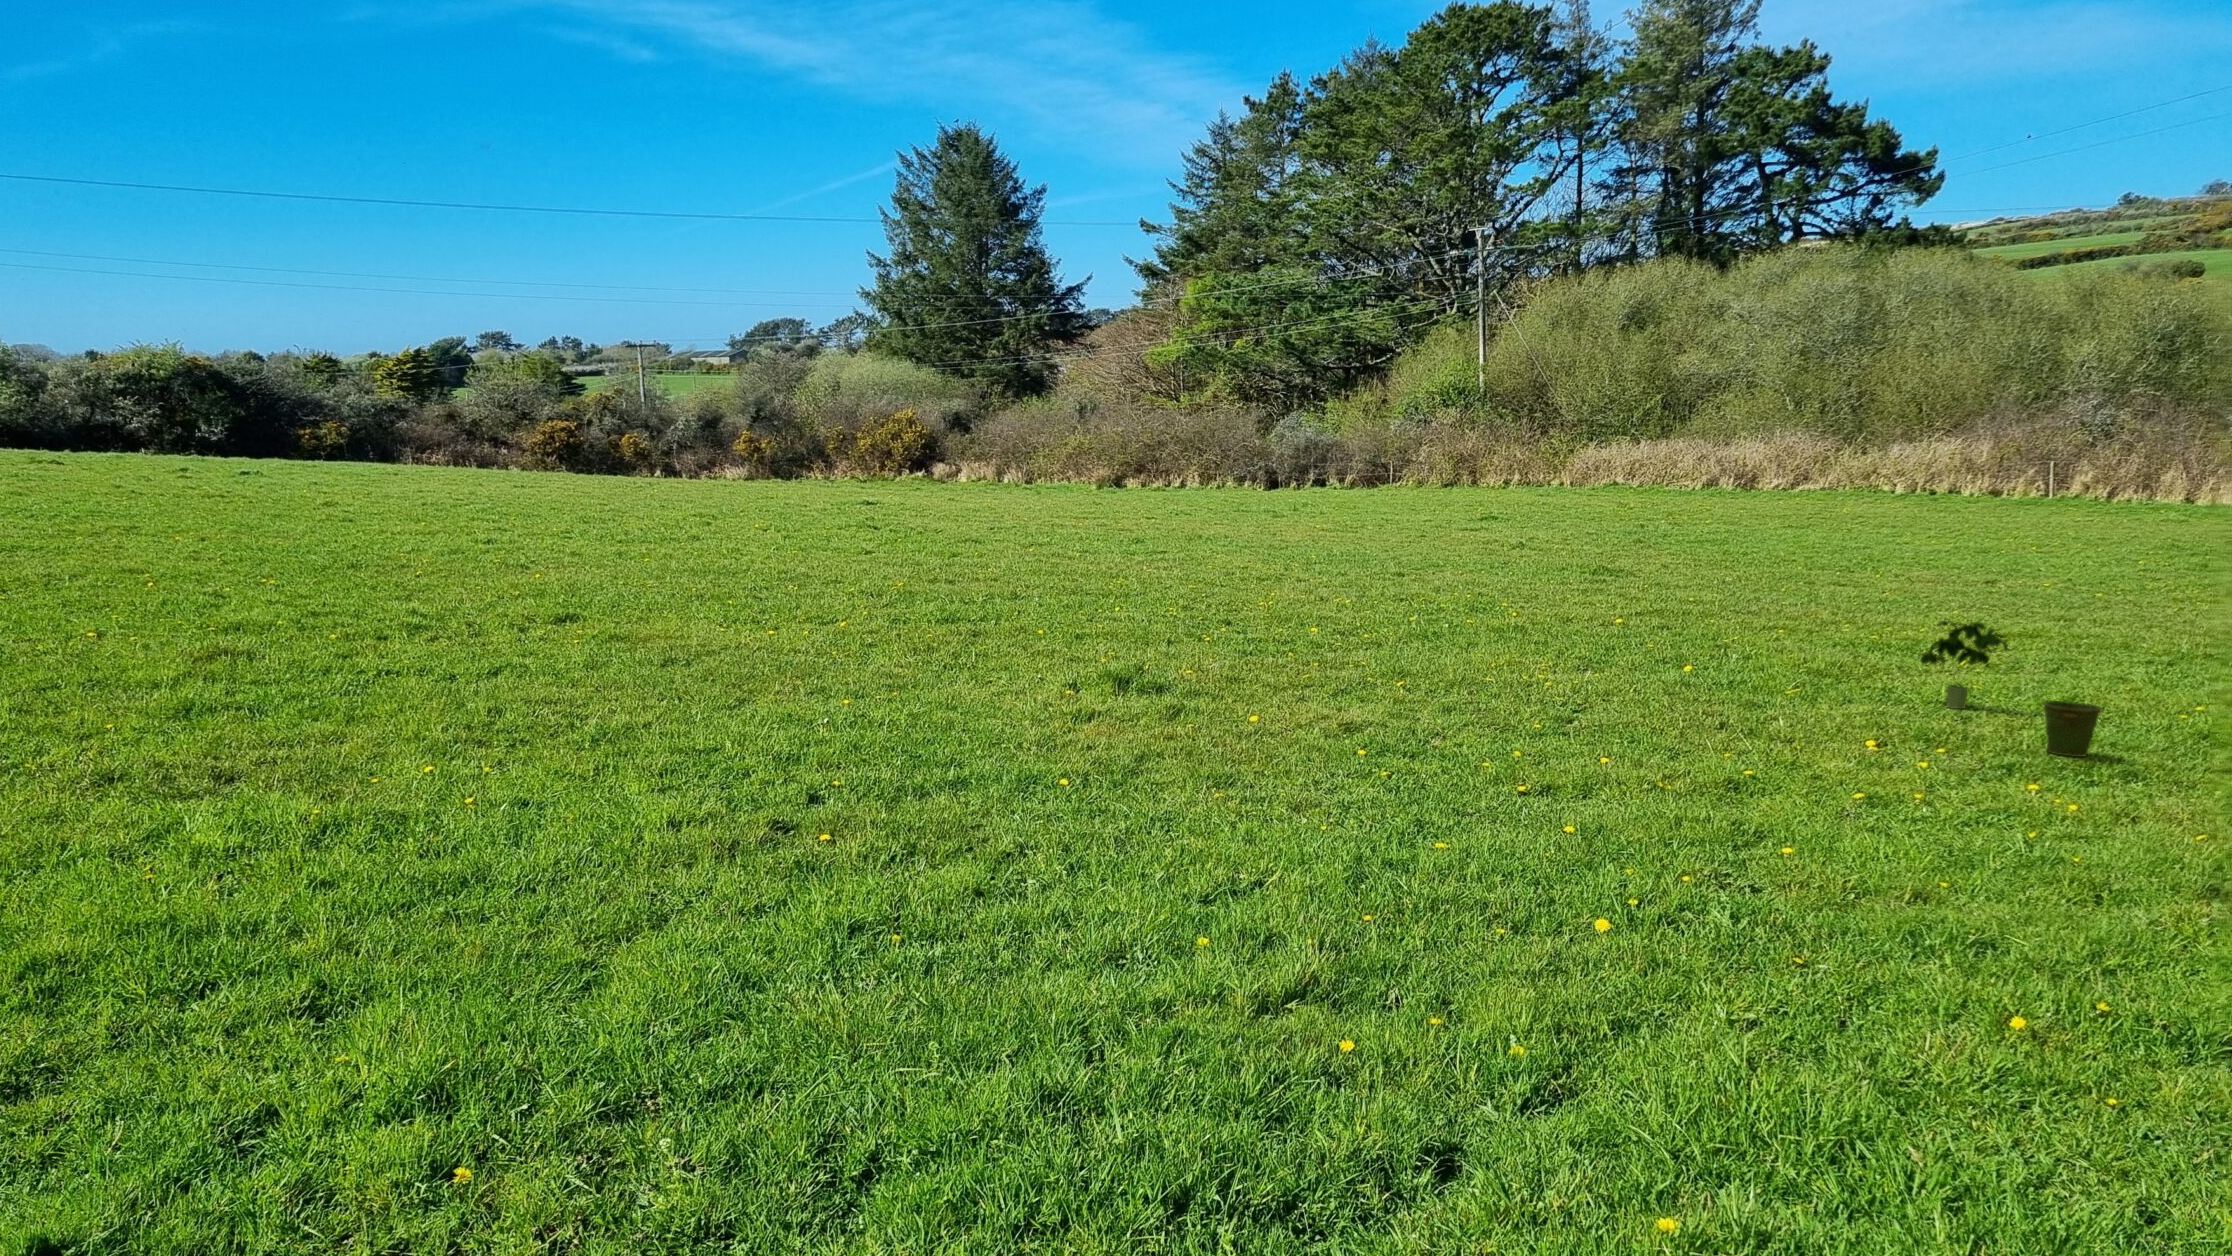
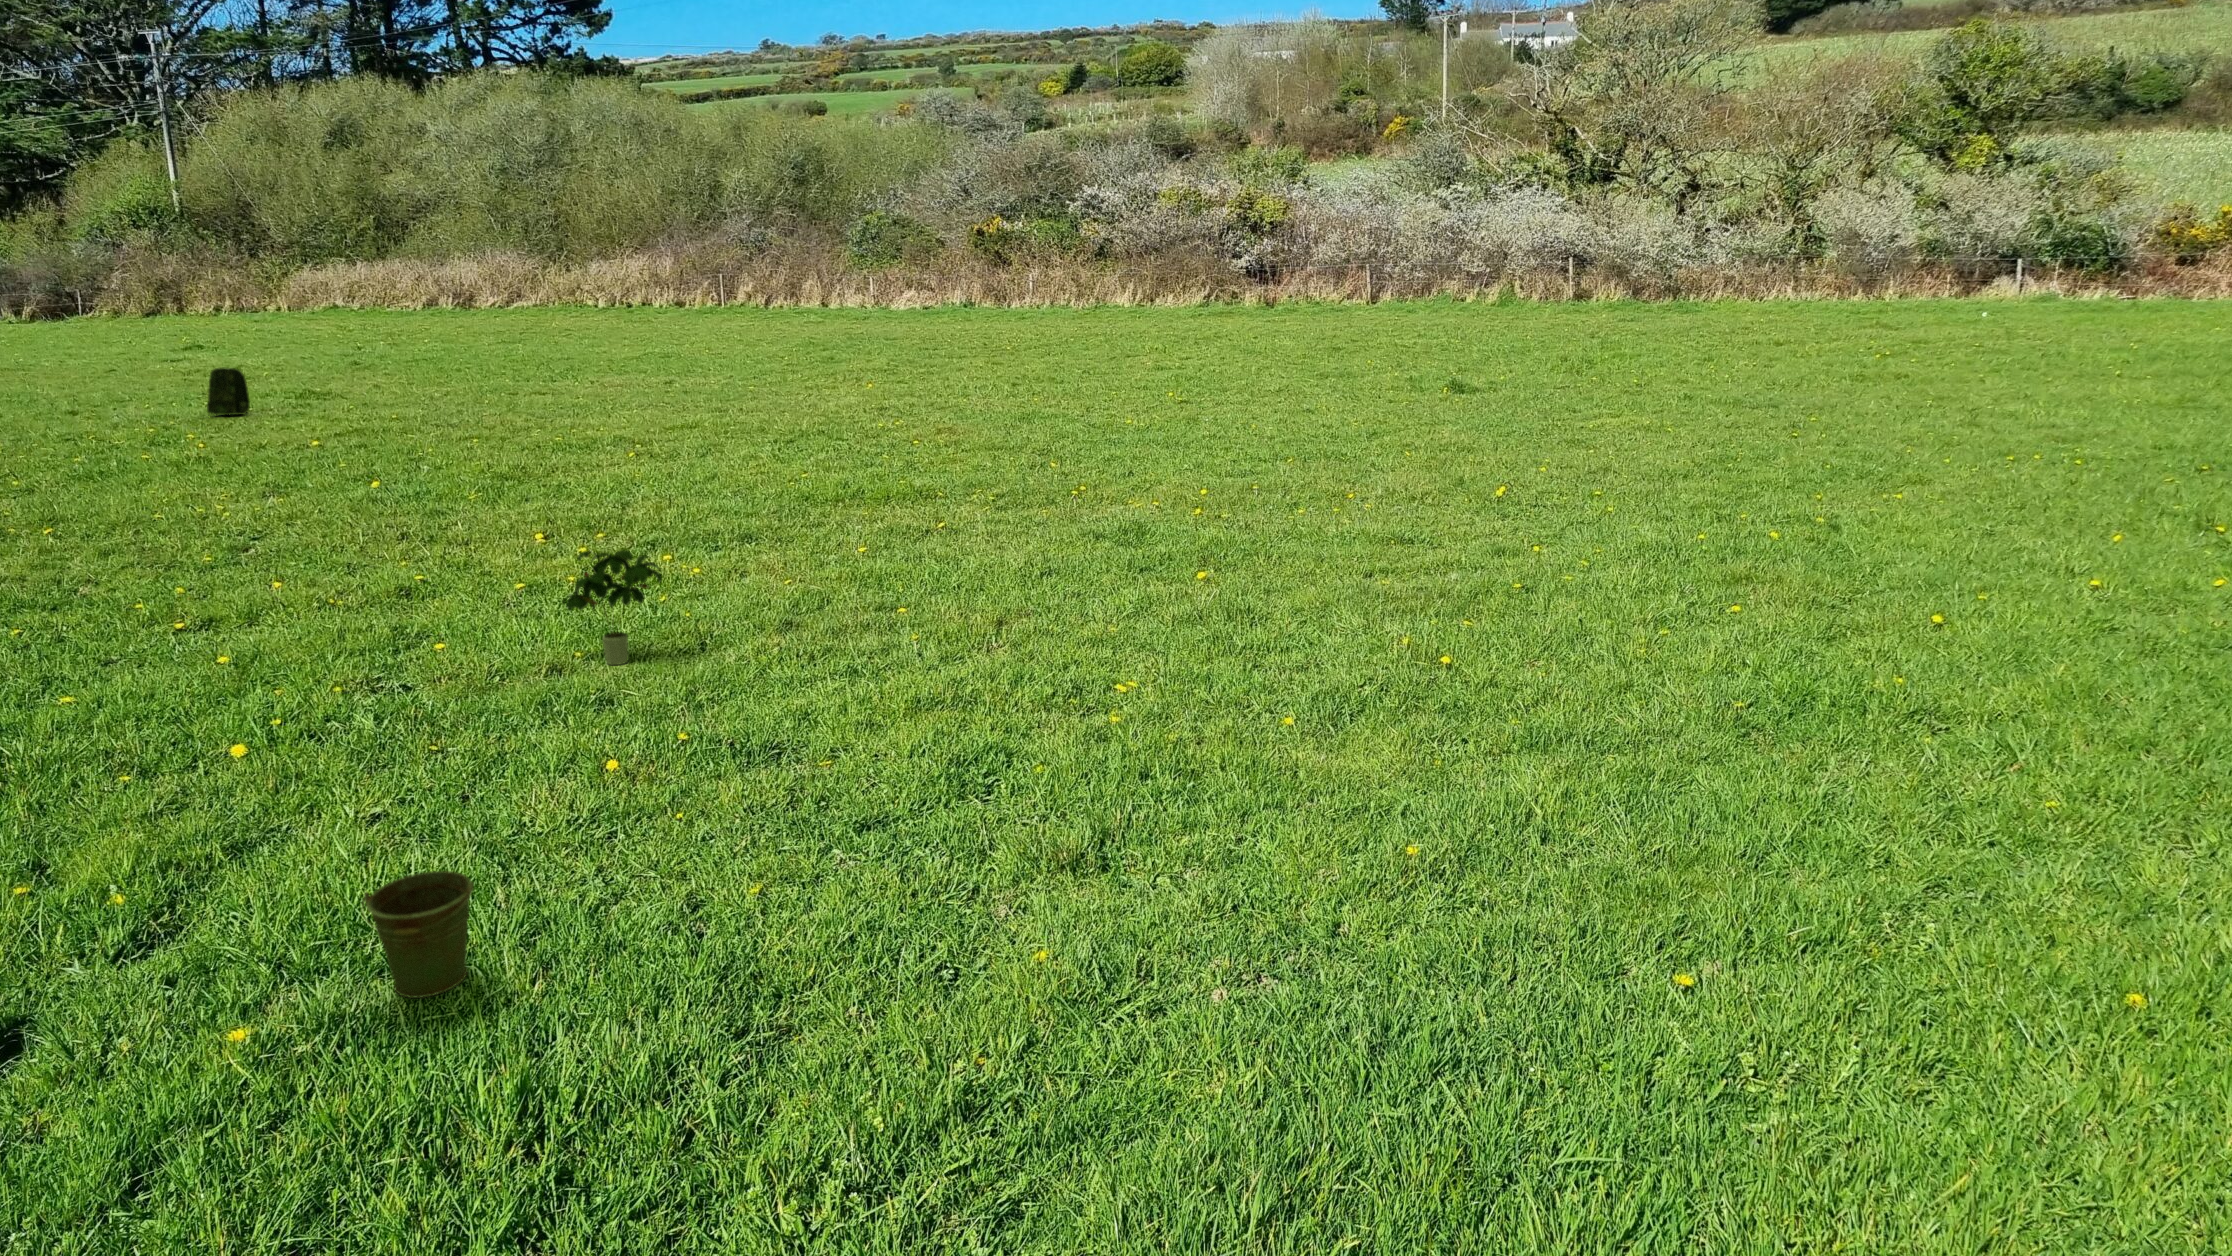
backpack: none [1552,514,1587,555] -> present [207,367,250,415]
bucket: present [2042,701,2104,757] -> present [363,871,474,998]

